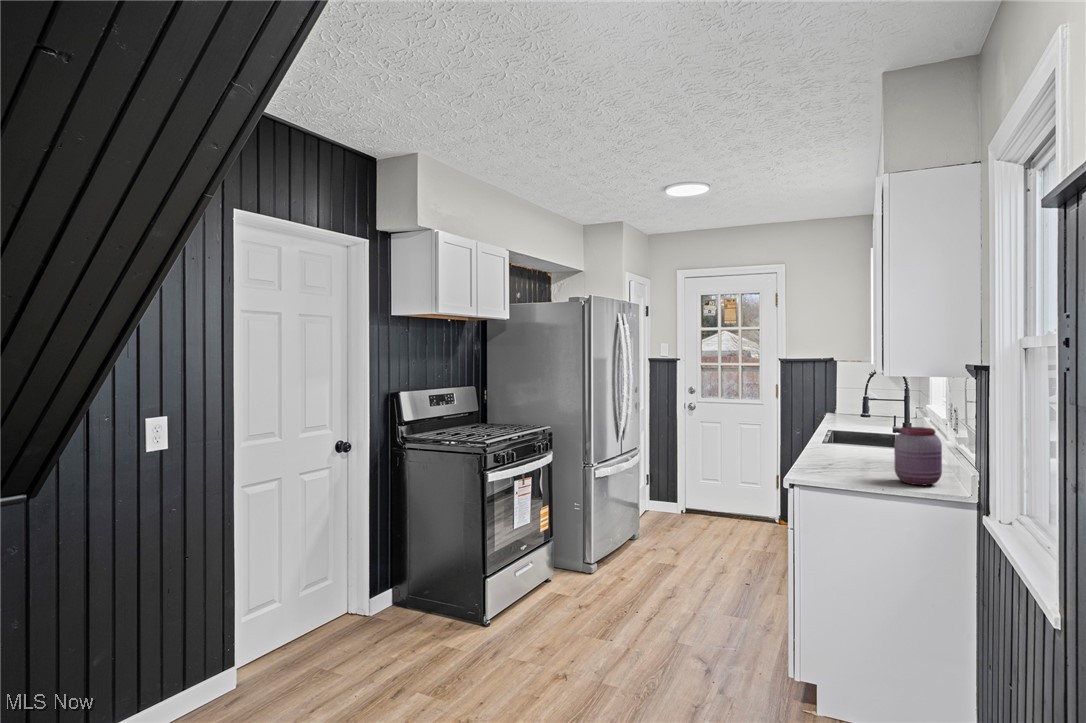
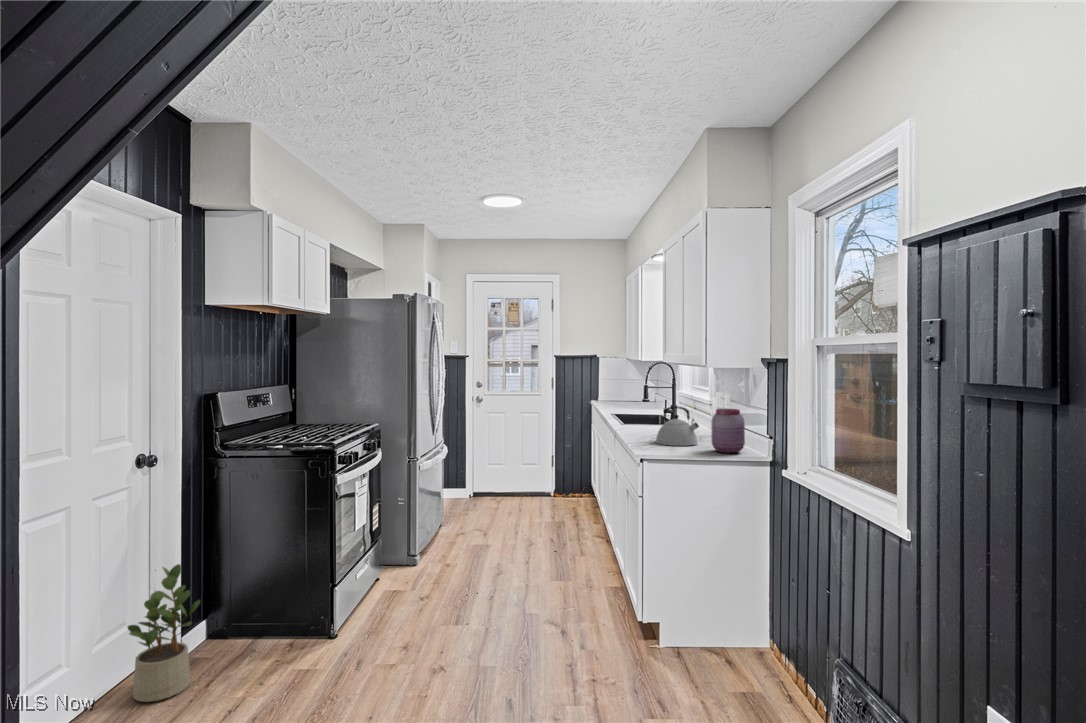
kettle: none [833,422,889,471] -> present [656,407,699,446]
potted plant: none [318,536,373,647] -> present [127,564,200,702]

